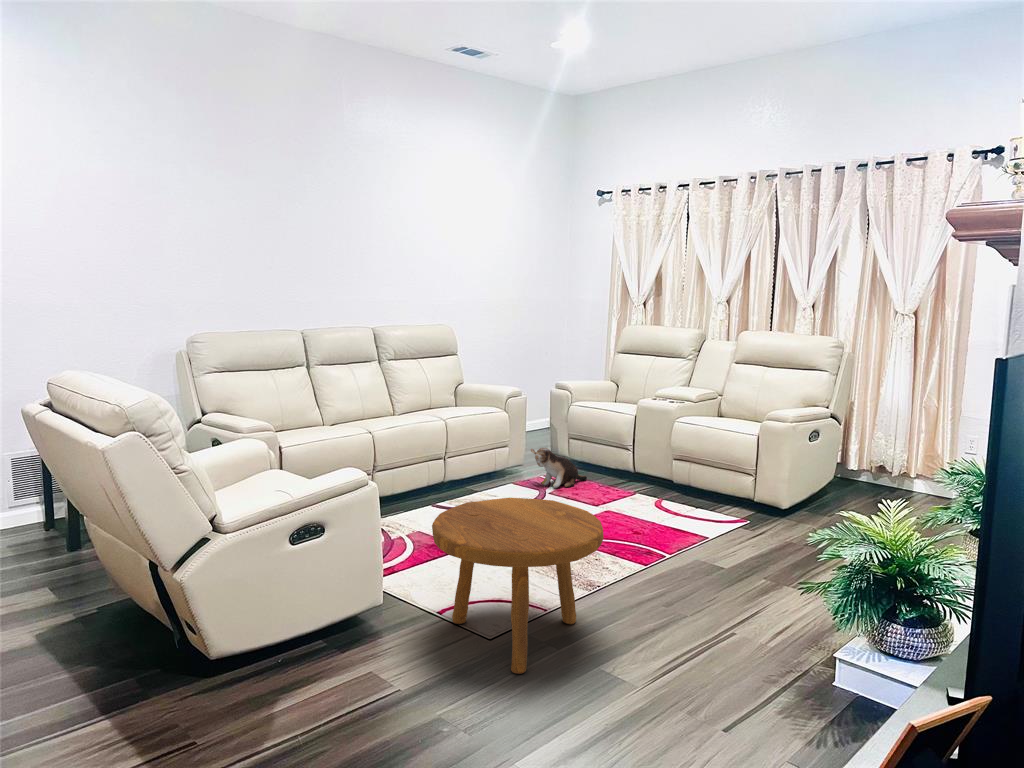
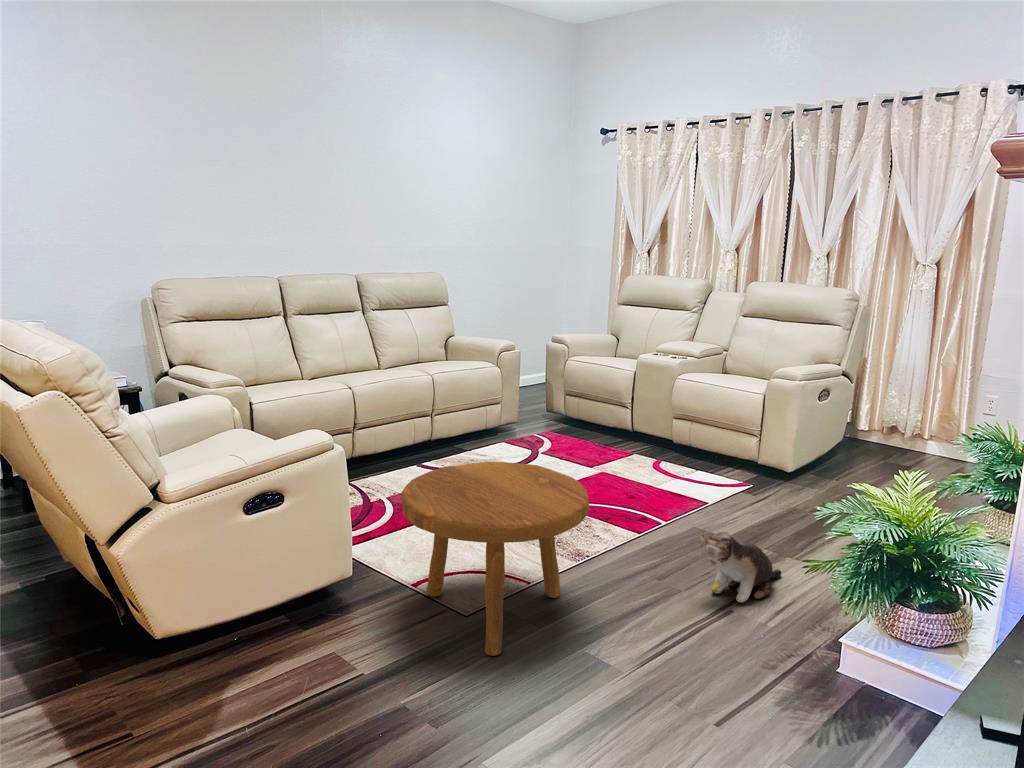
plush toy: present [531,448,587,488] -> present [699,532,781,602]

